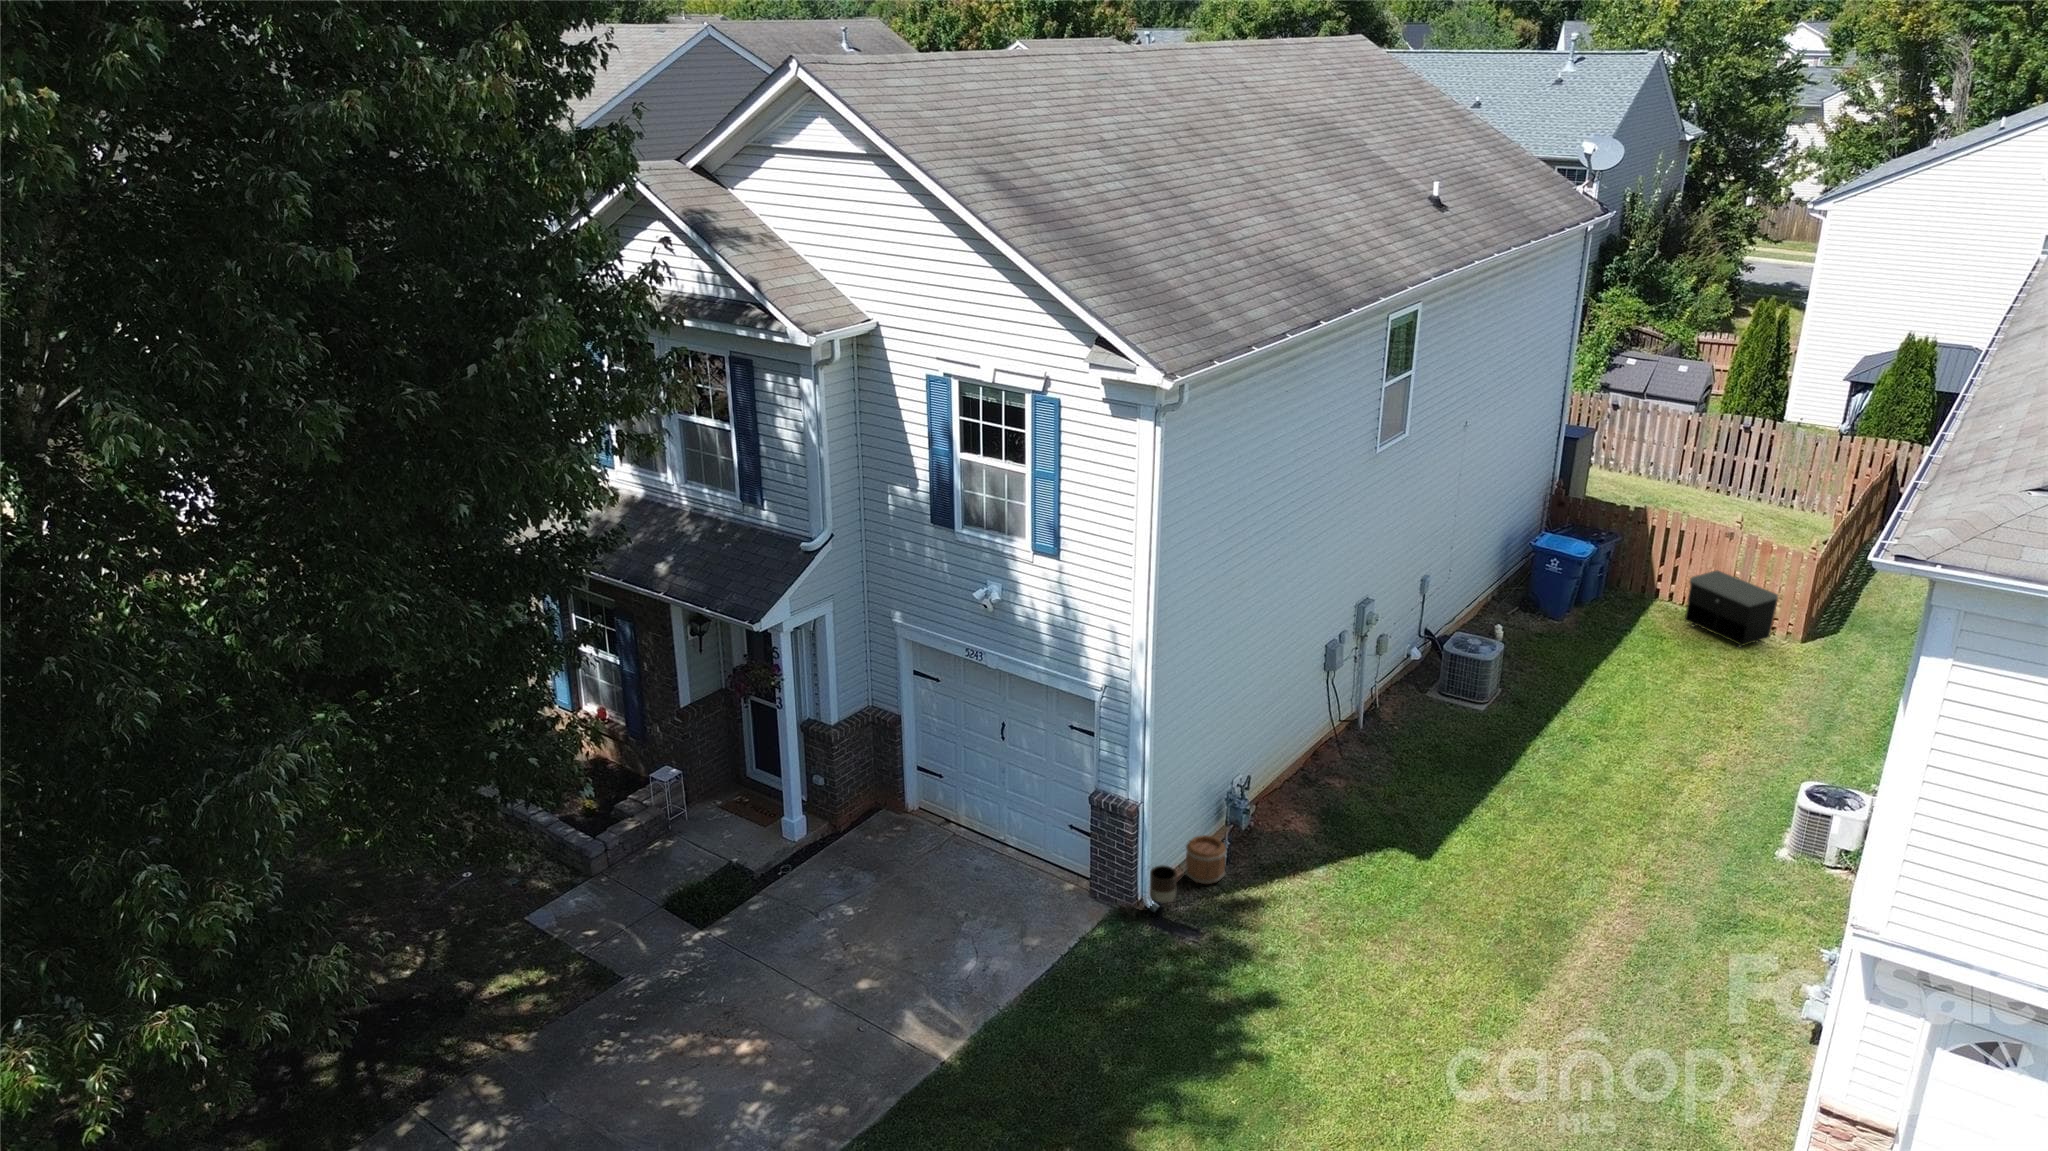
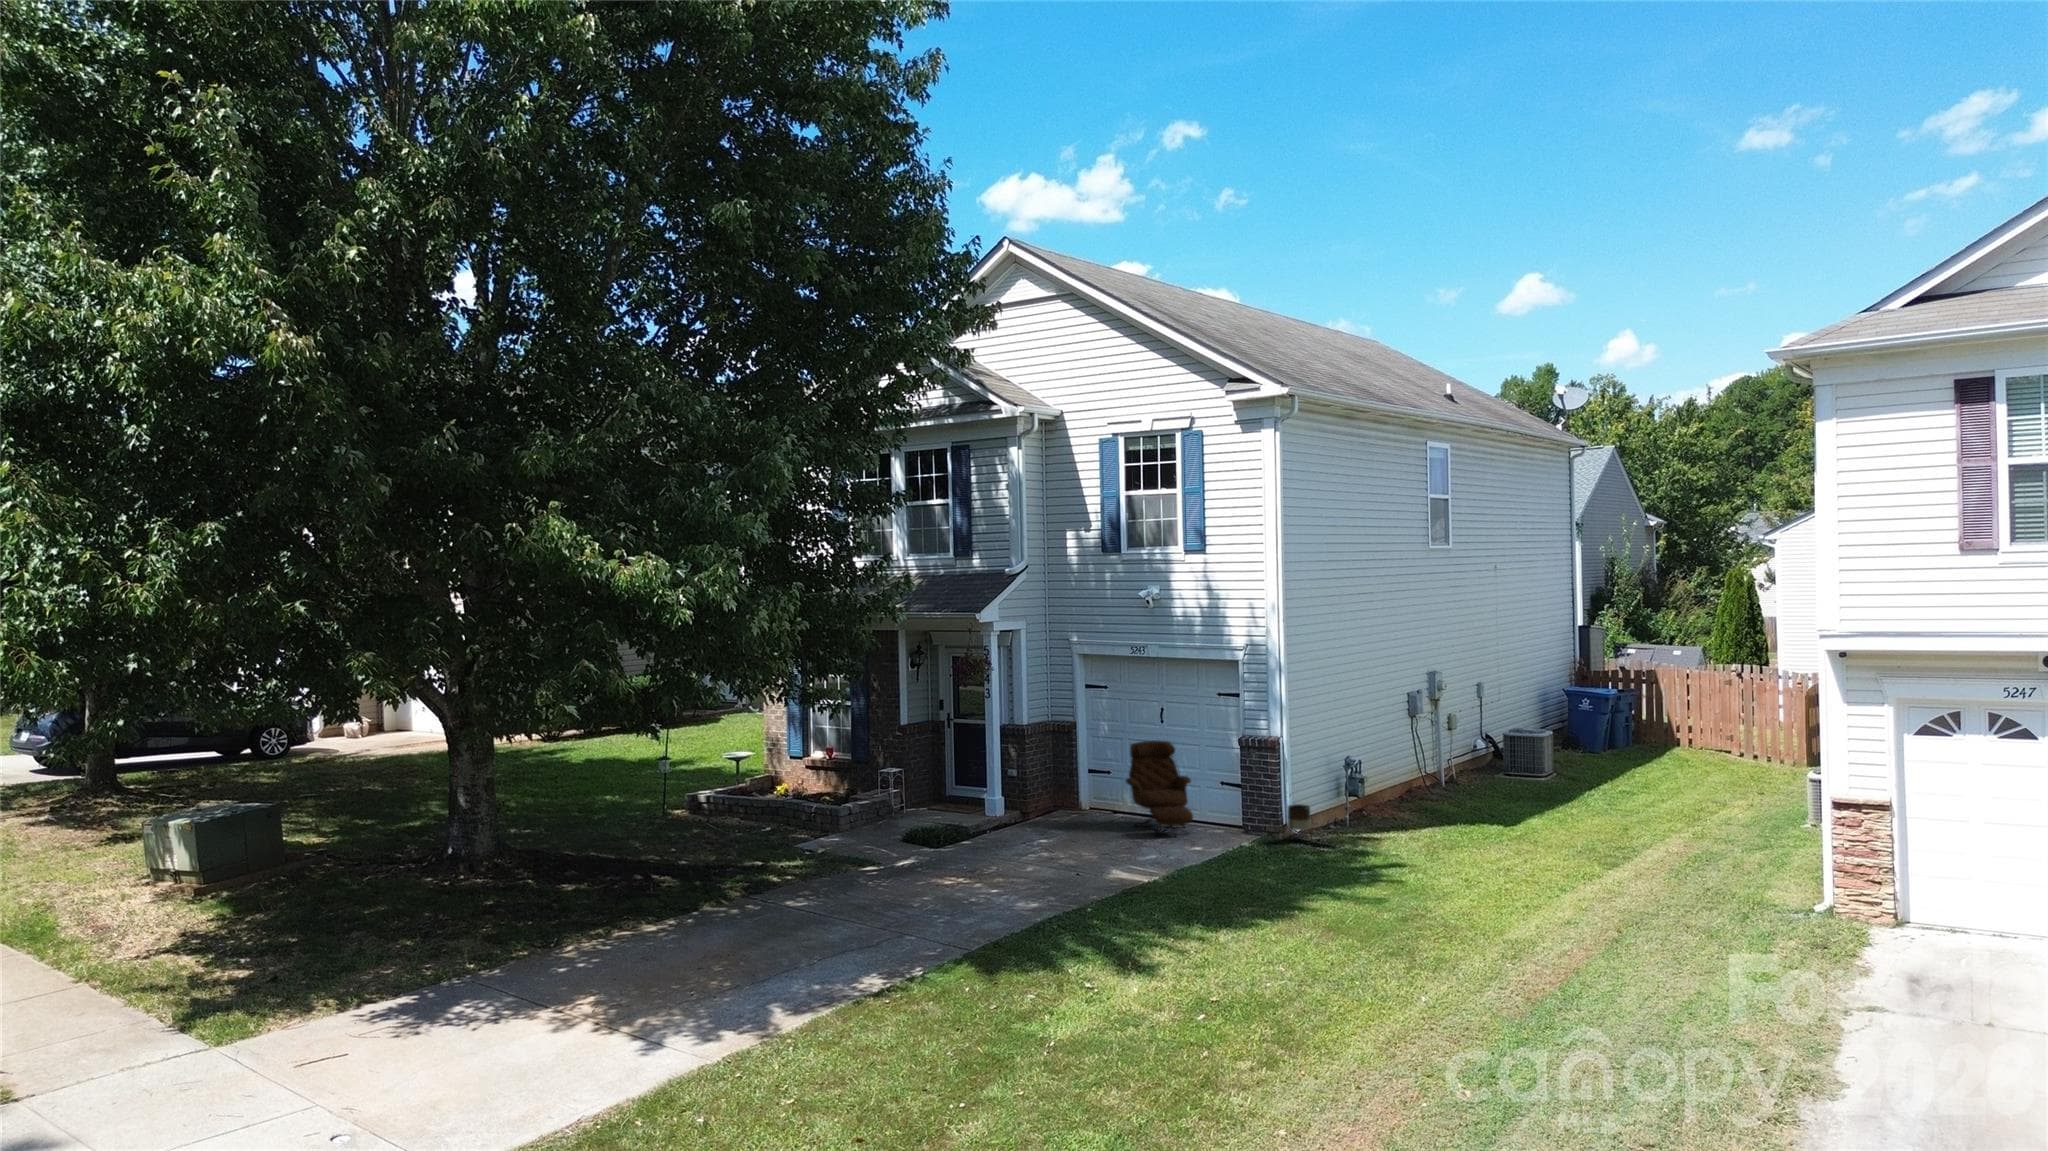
storage bench: present [1685,570,1778,647] -> none [1710,710,1789,762]
lounge chair: none [959,752,1040,899] -> present [1126,741,1193,837]
bucket: present [1186,835,1226,884] -> none [1314,799,1350,833]

